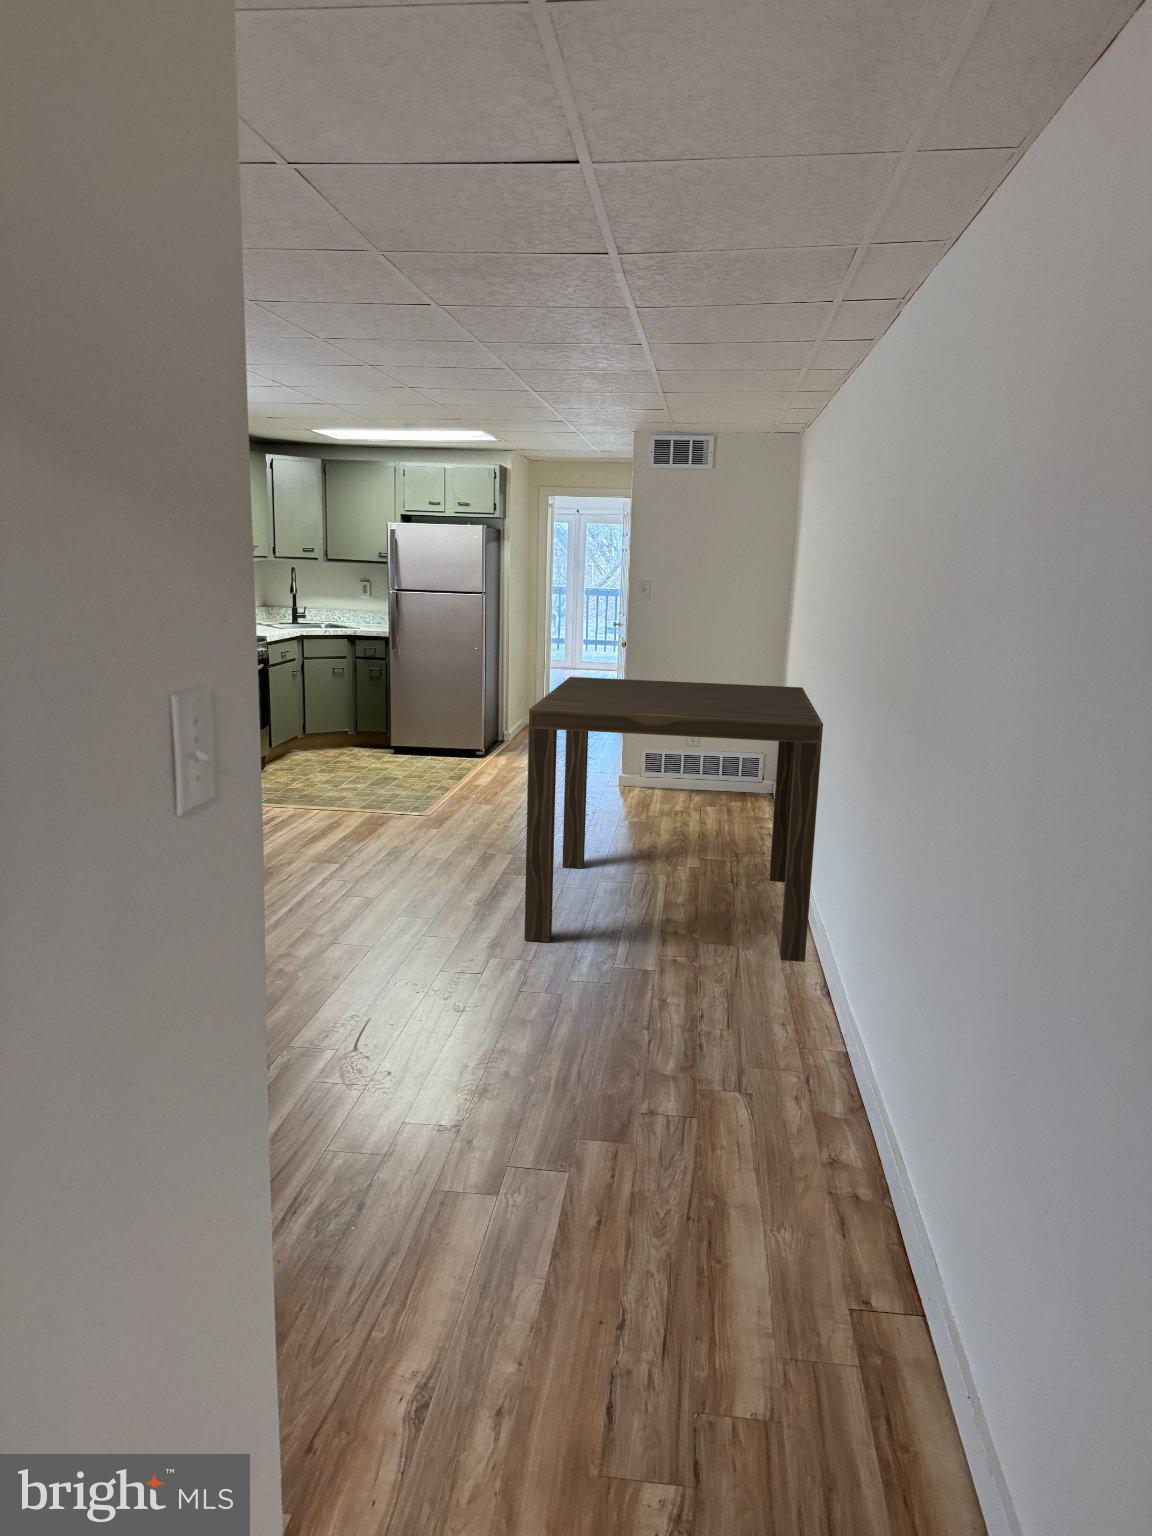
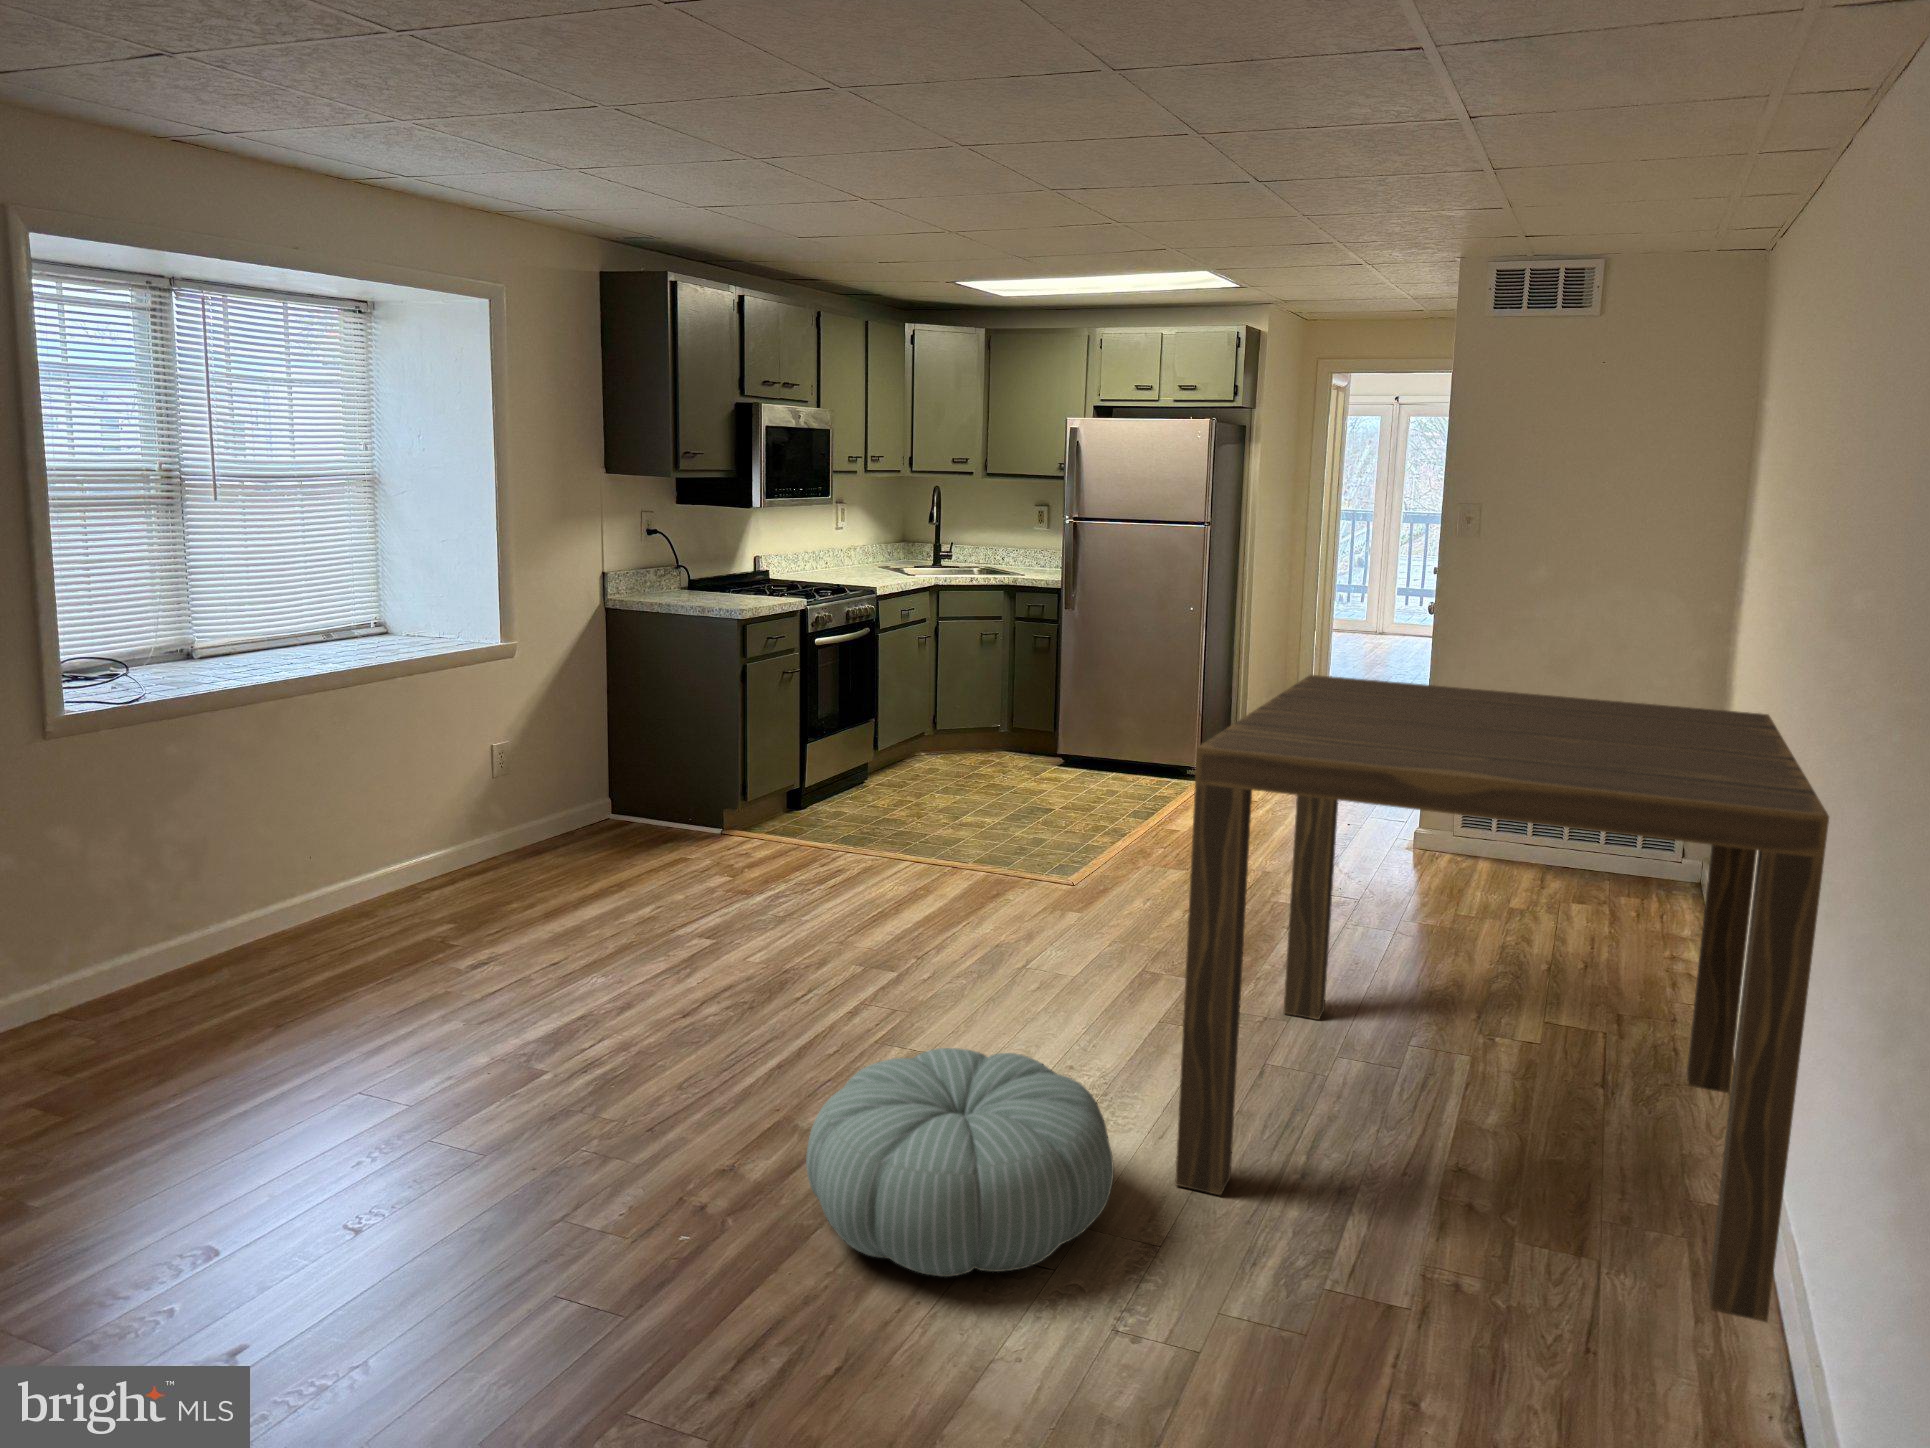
pouf: none [334,880,498,983] -> present [806,1048,1114,1277]

